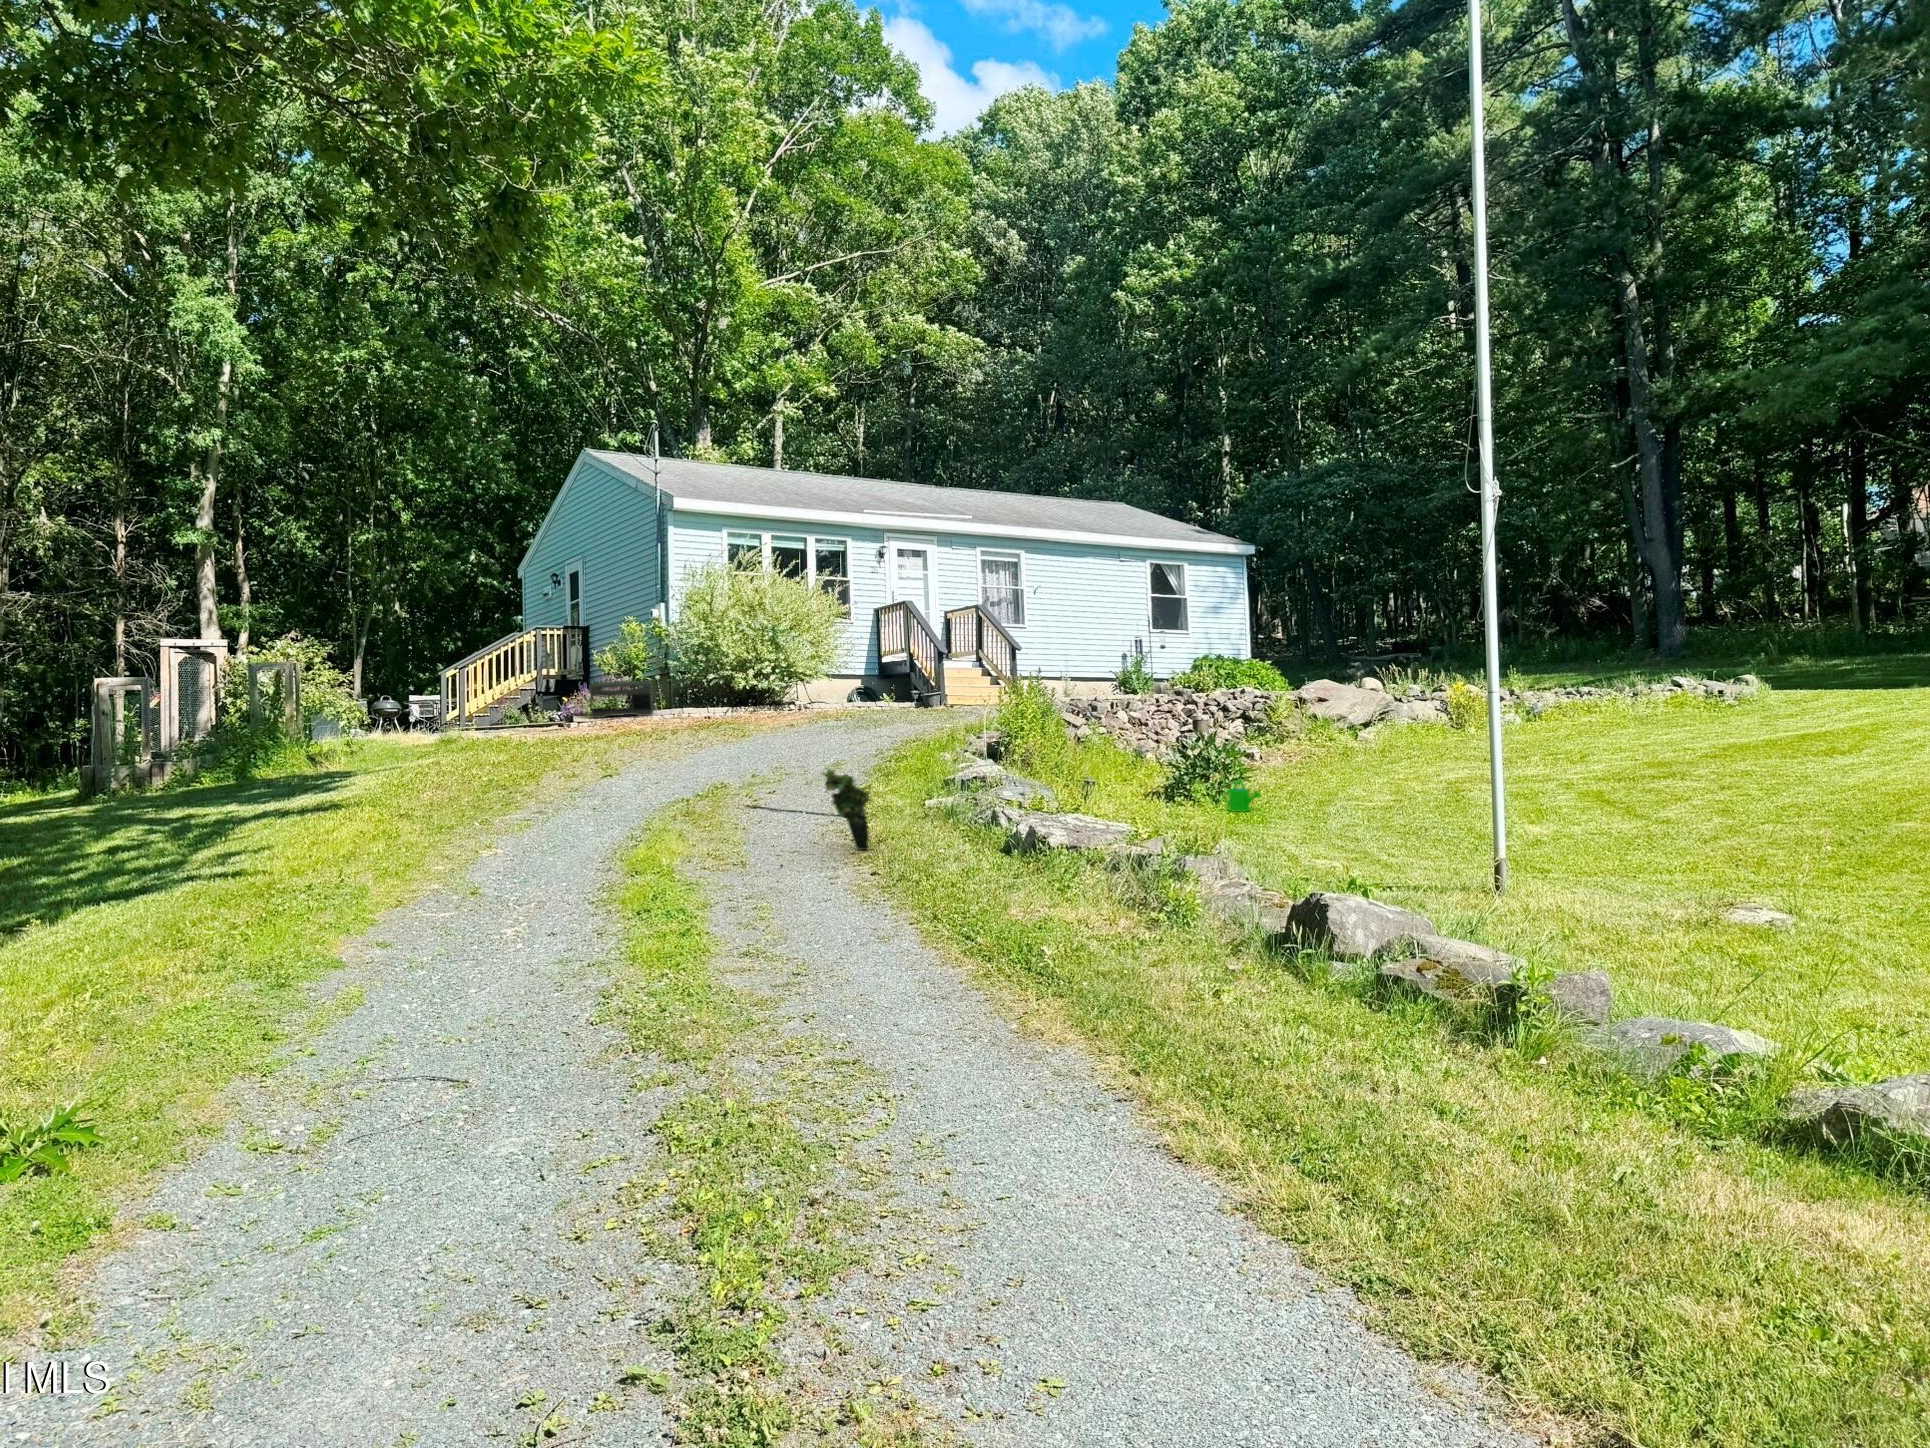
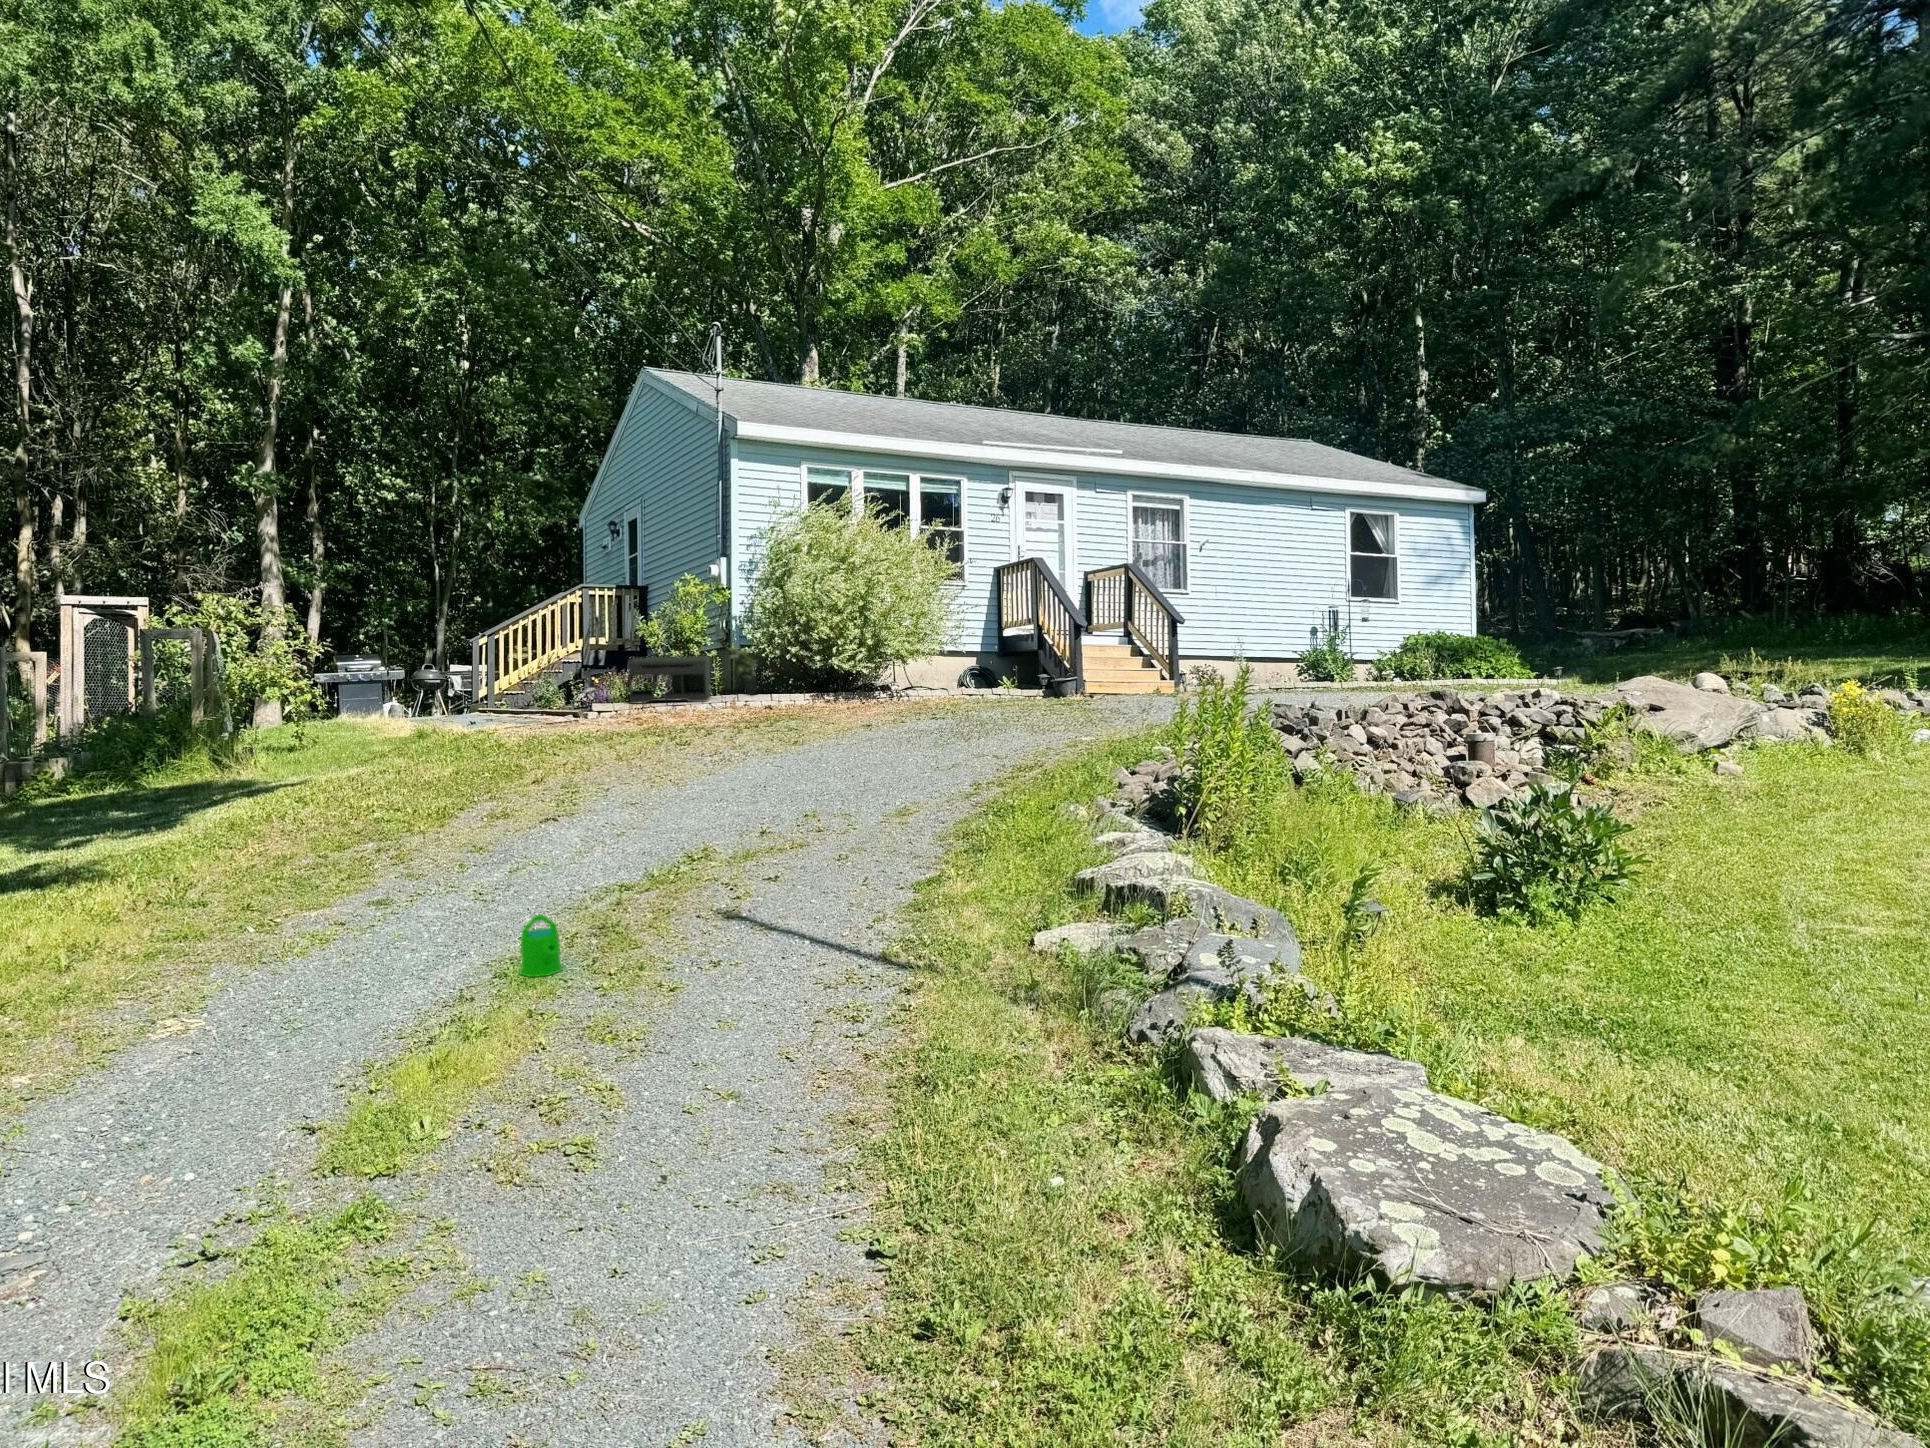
potted plant: present [823,769,871,850] -> present [729,646,757,695]
watering can: present [1222,779,1260,812] -> present [520,915,563,977]

